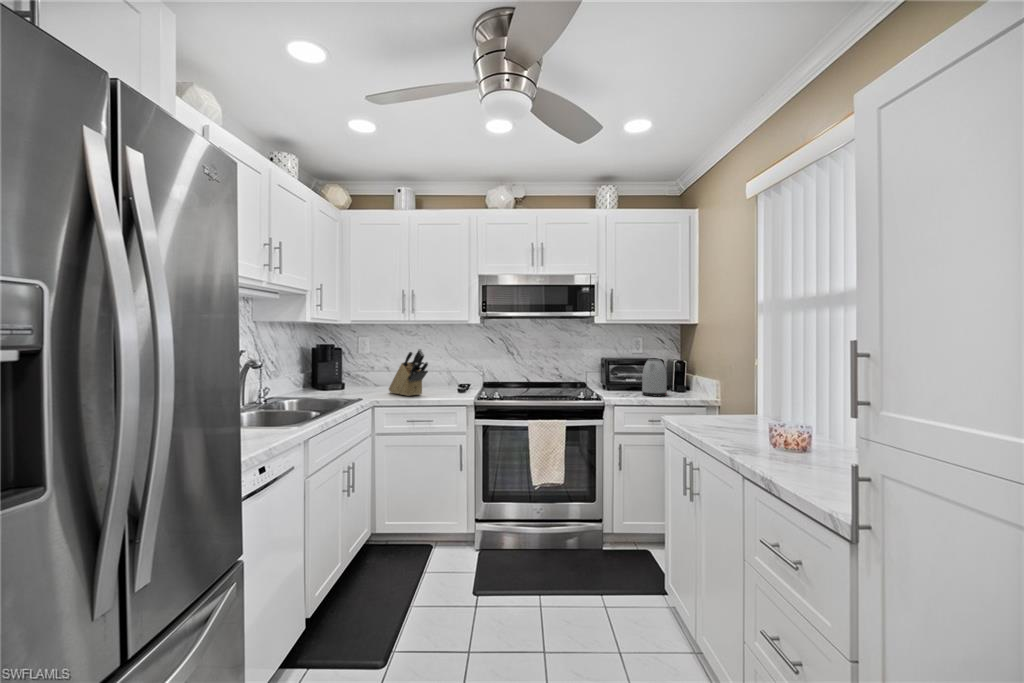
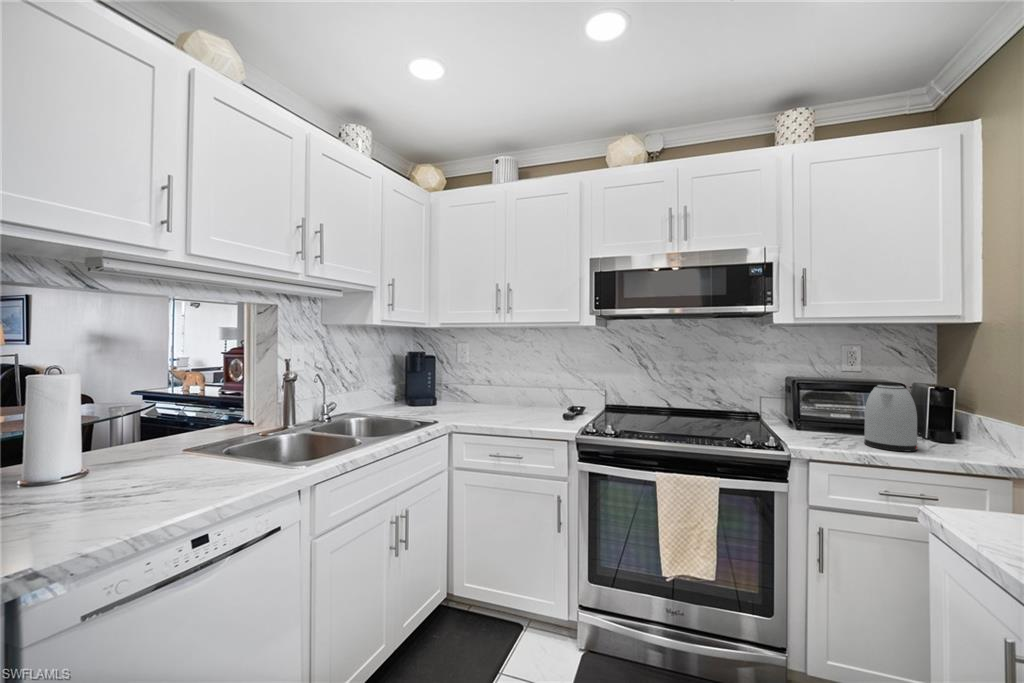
knife block: present [389,349,428,396] -> none [479,360,520,421]

